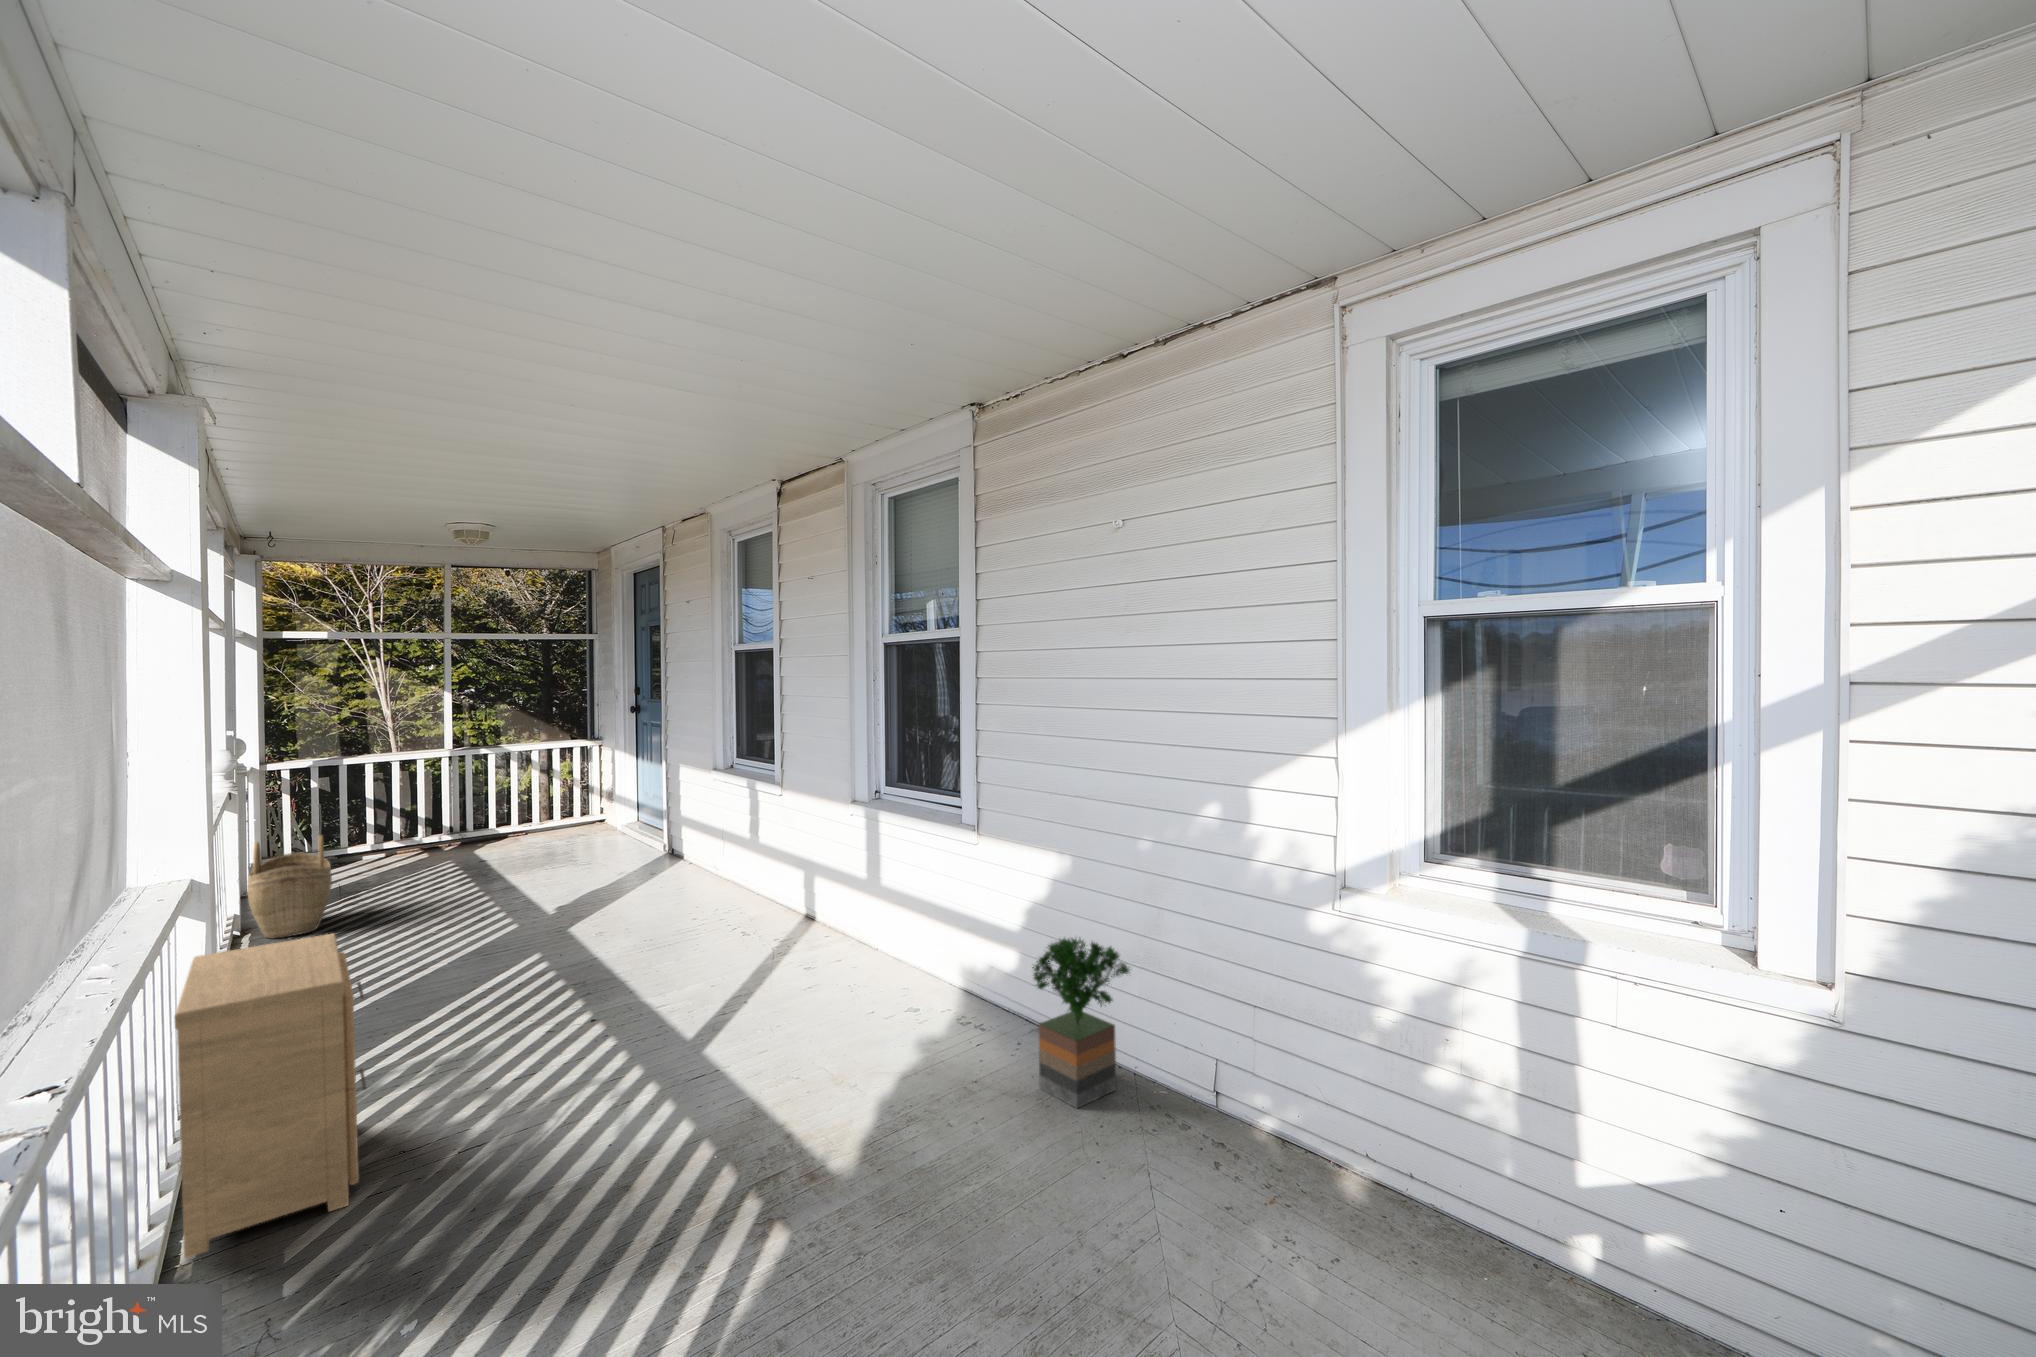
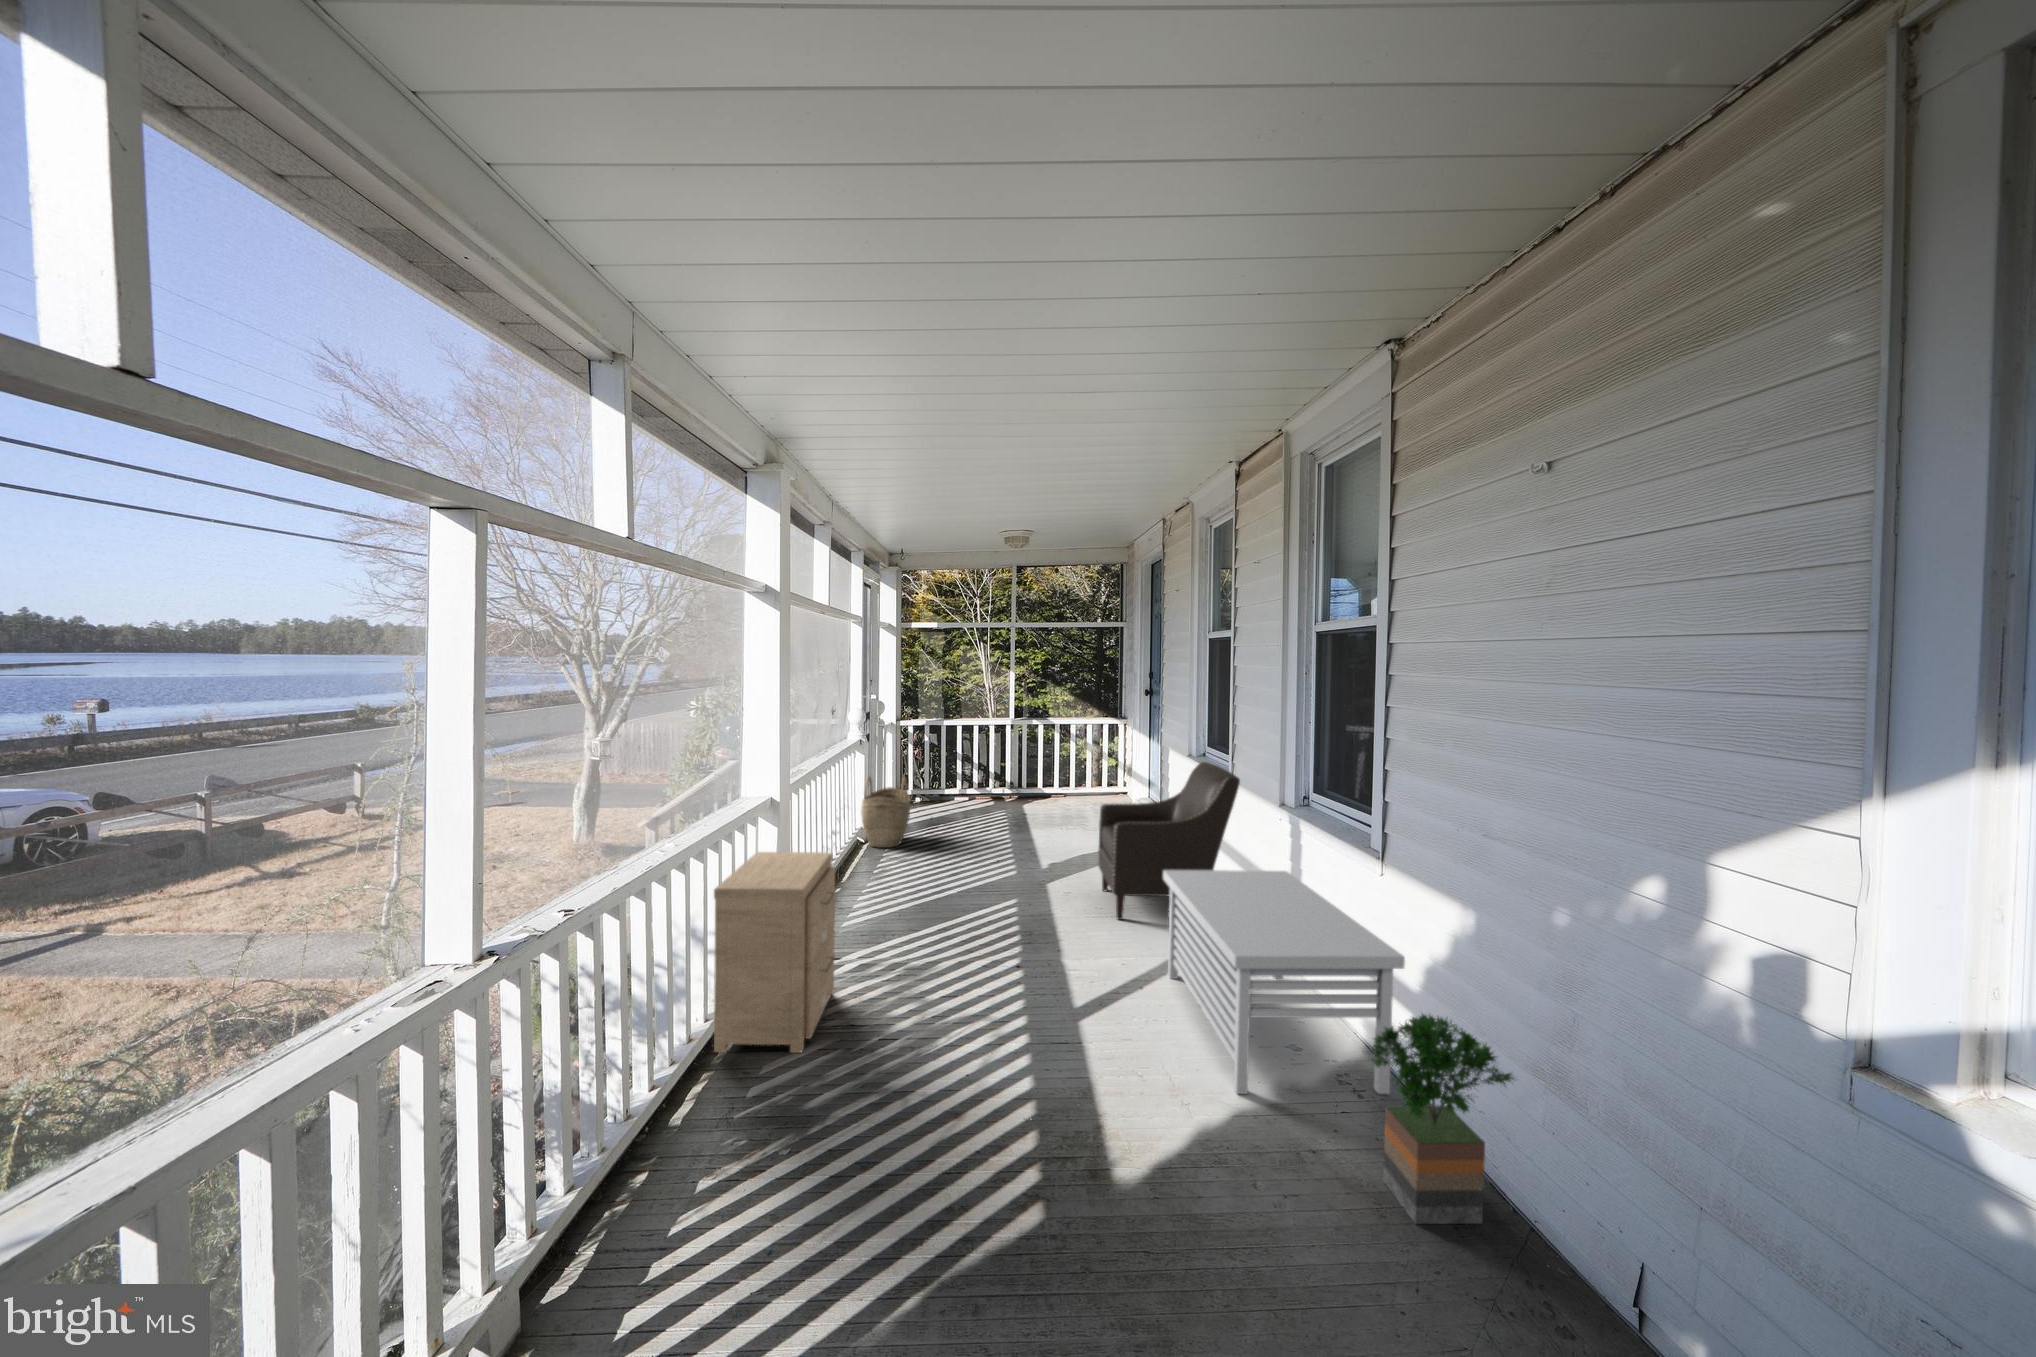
chair: none [634,768,797,948] -> present [1098,762,1240,920]
storage bench: none [755,857,1014,1066] -> present [1163,870,1405,1094]

